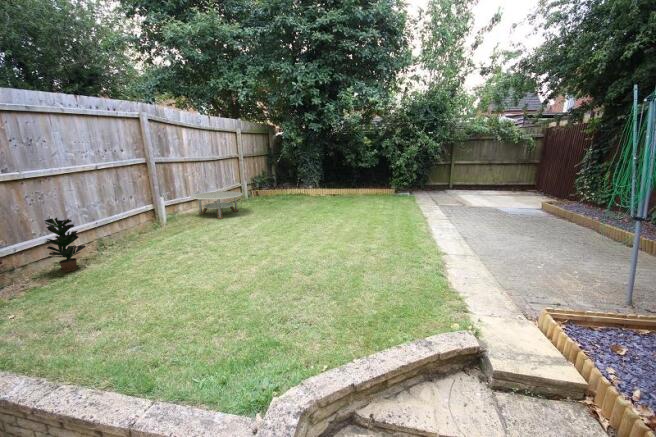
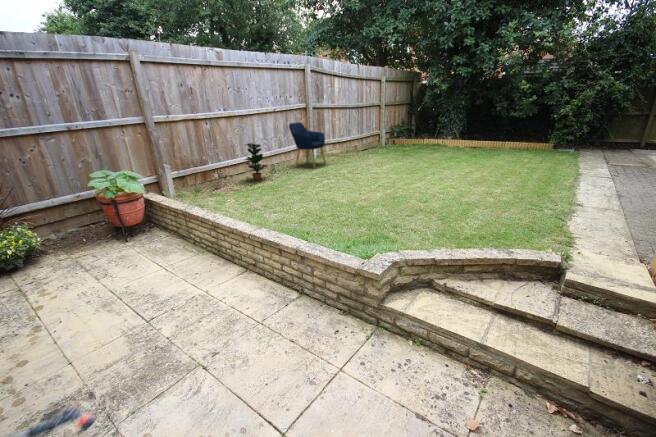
chair: none [122,182,180,239] -> present [289,122,326,169]
round table: present [191,191,243,219] -> none [336,136,380,159]

